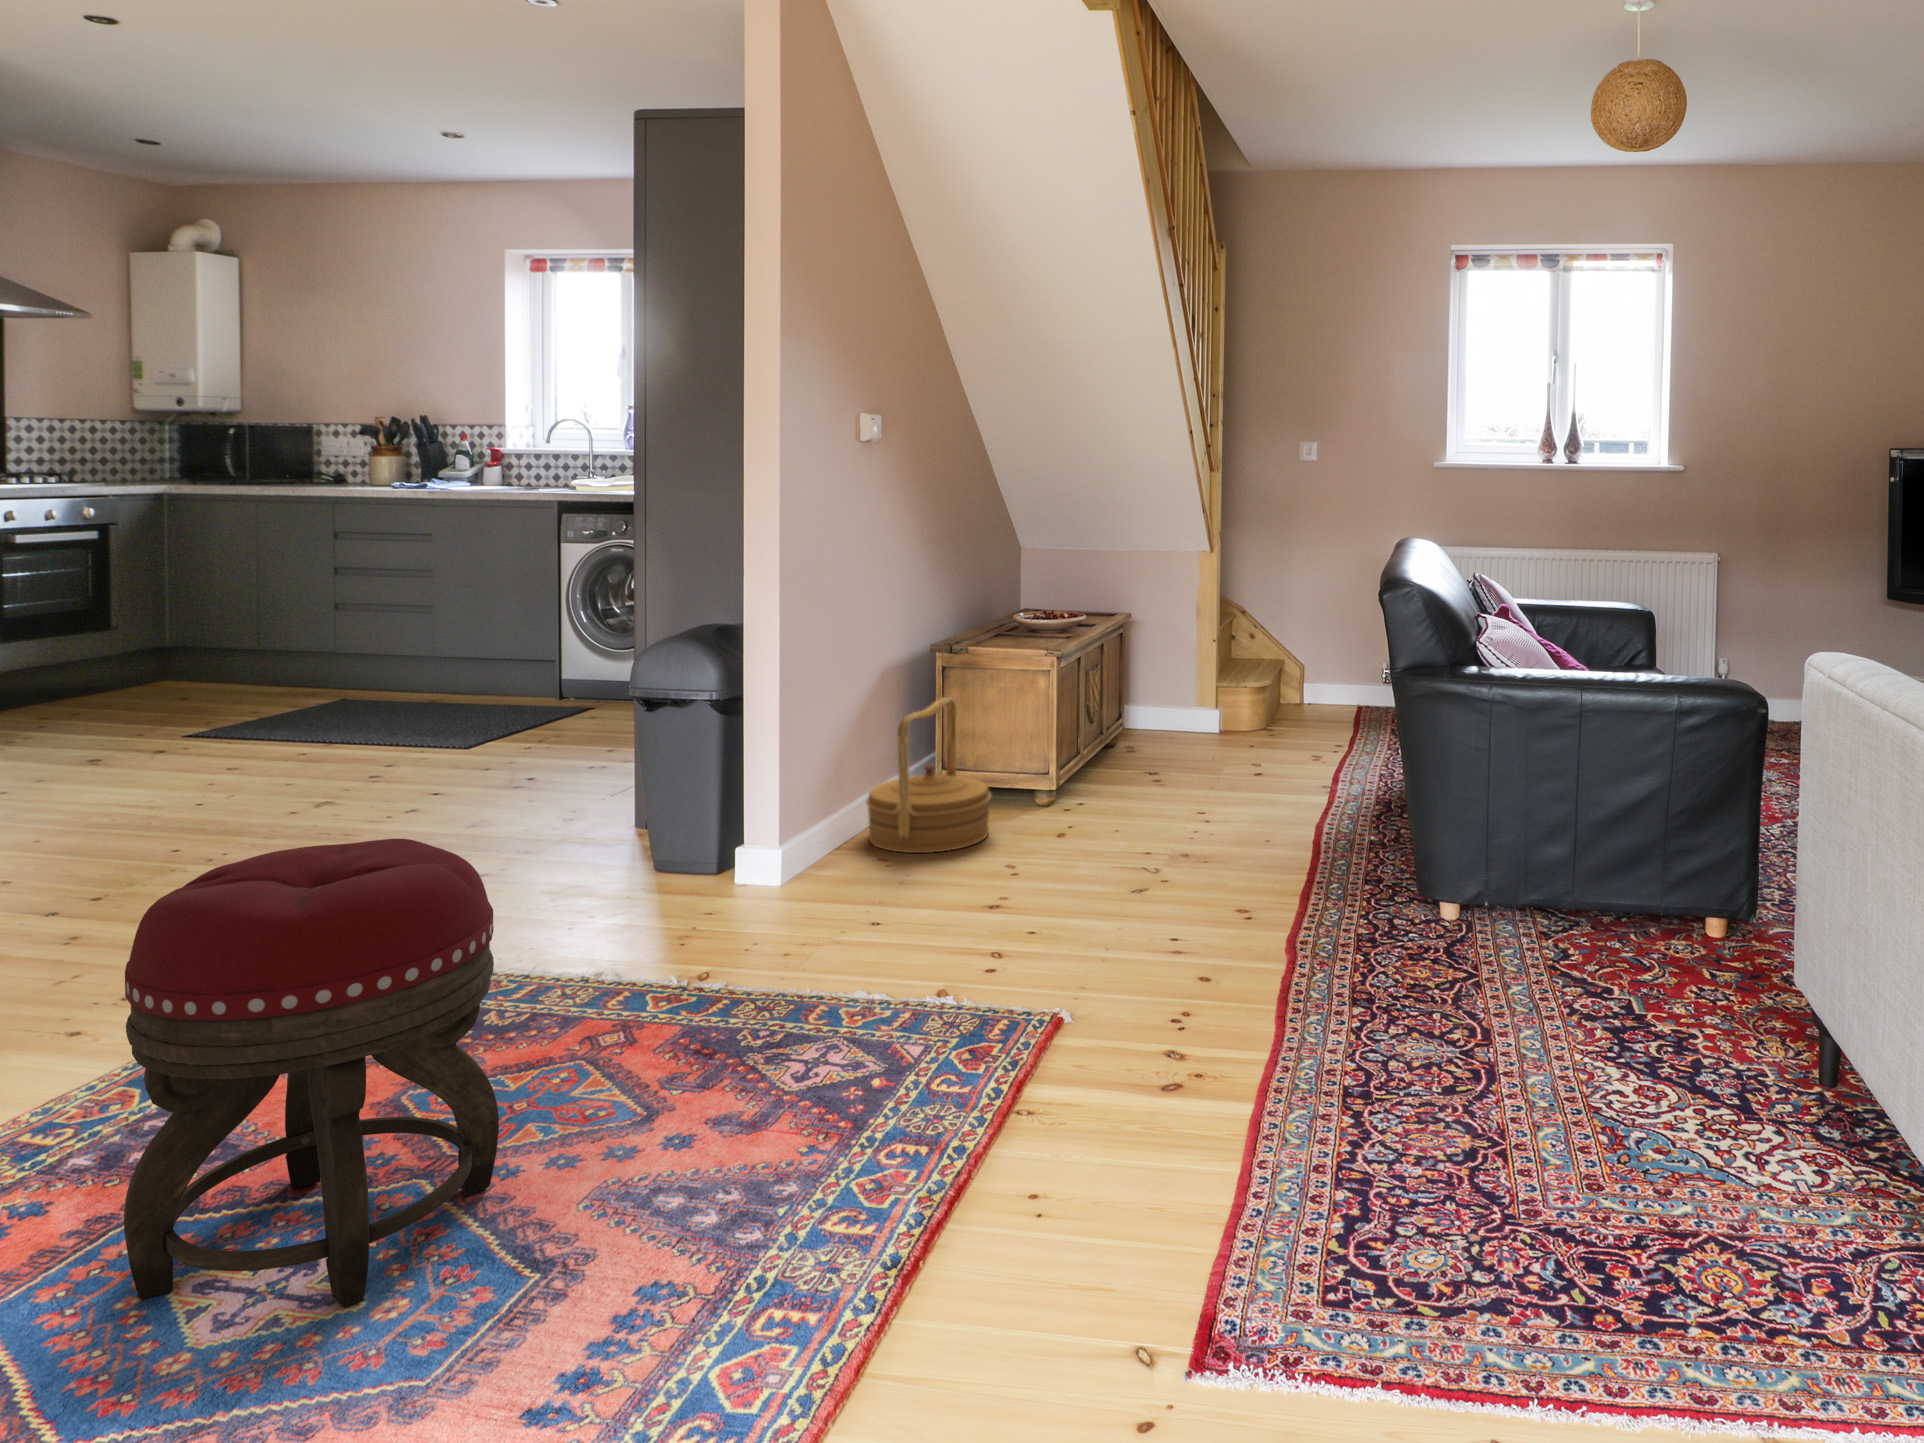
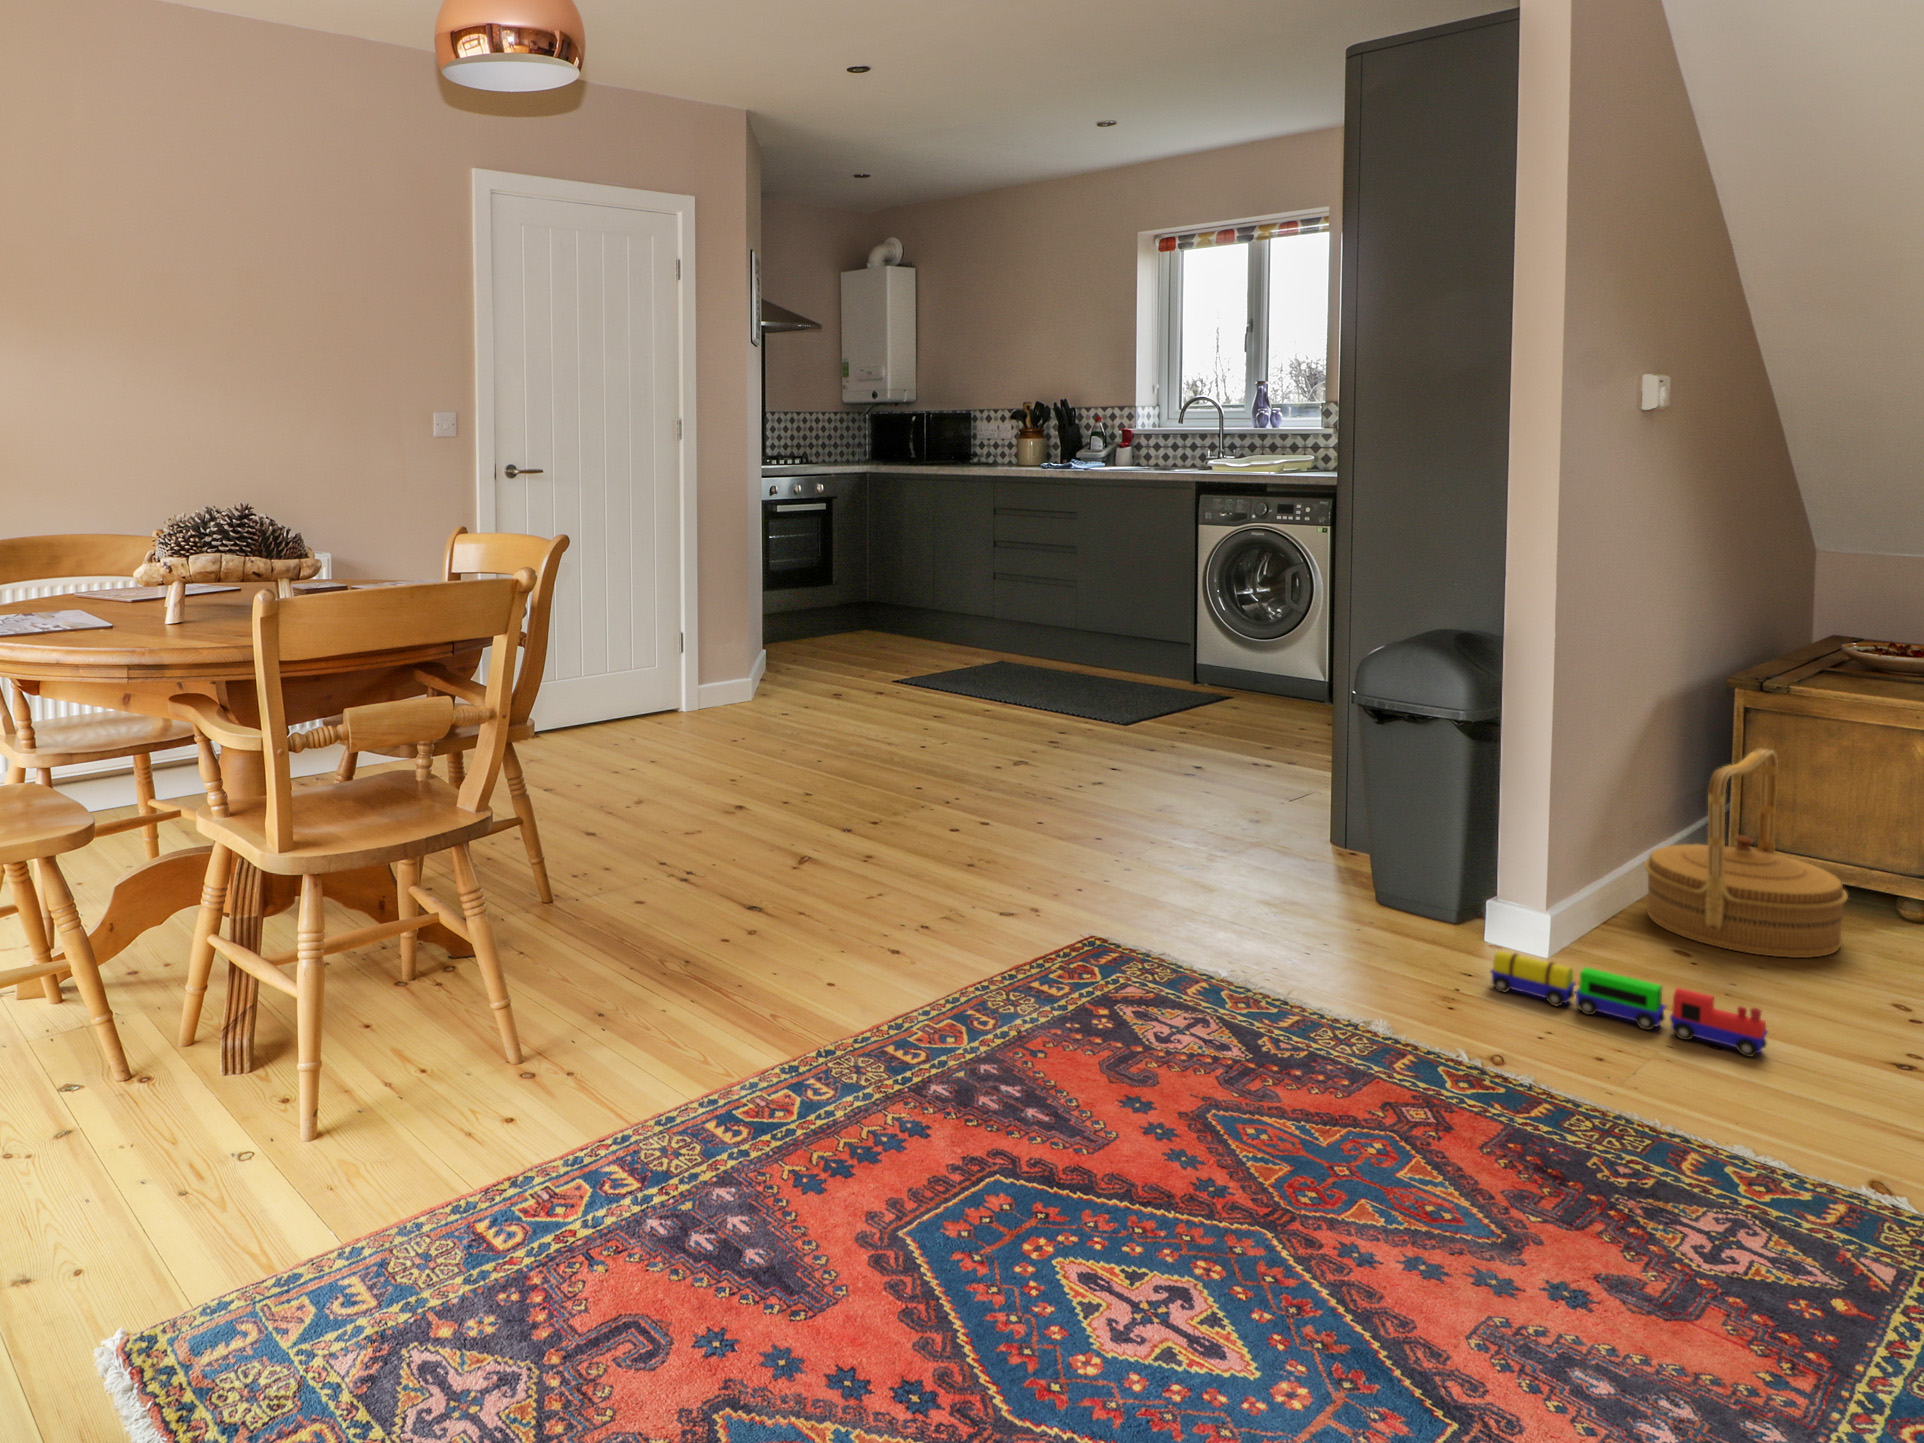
footstool: present [124,839,499,1307] -> none [1023,849,1369,1369]
toy train: none [721,887,907,928] -> present [1490,951,1767,1057]

